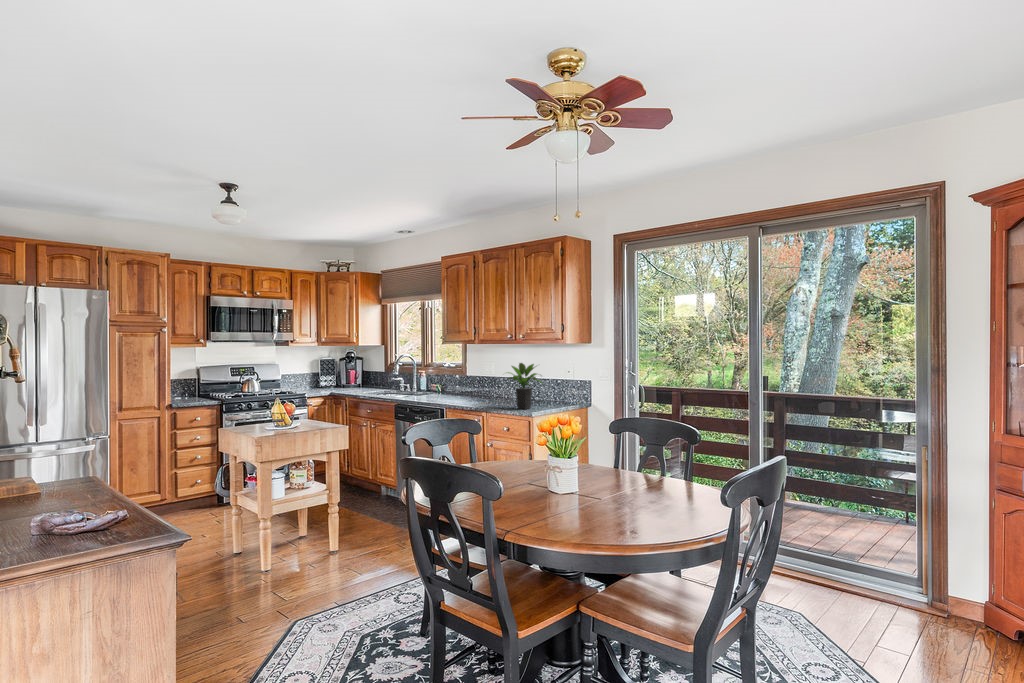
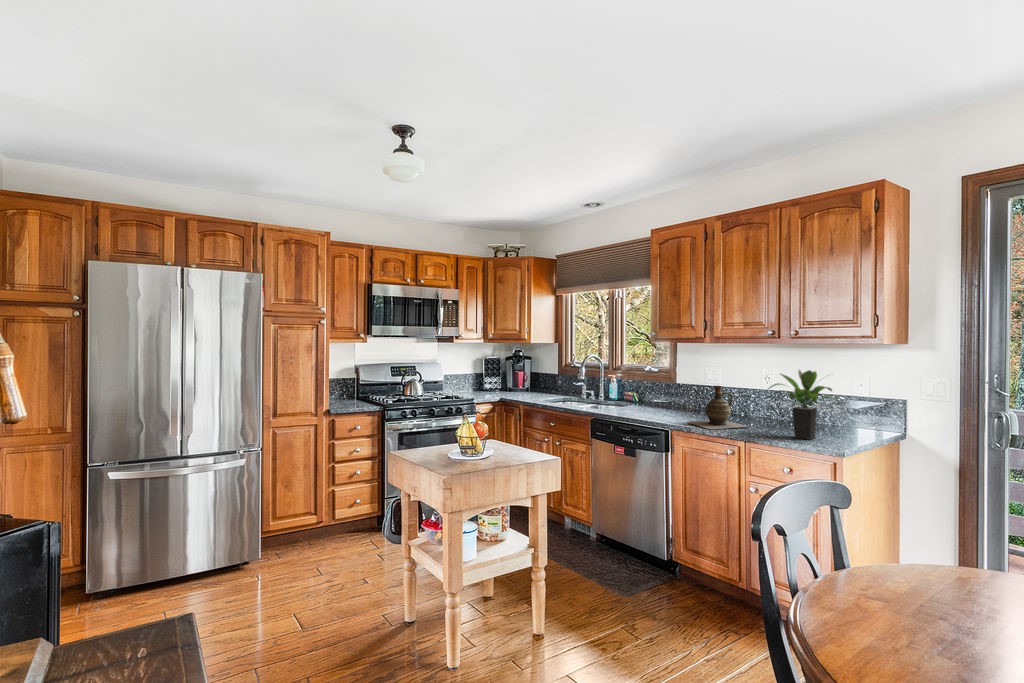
ceramic jug: none [456,375,497,406] -> present [688,386,747,430]

